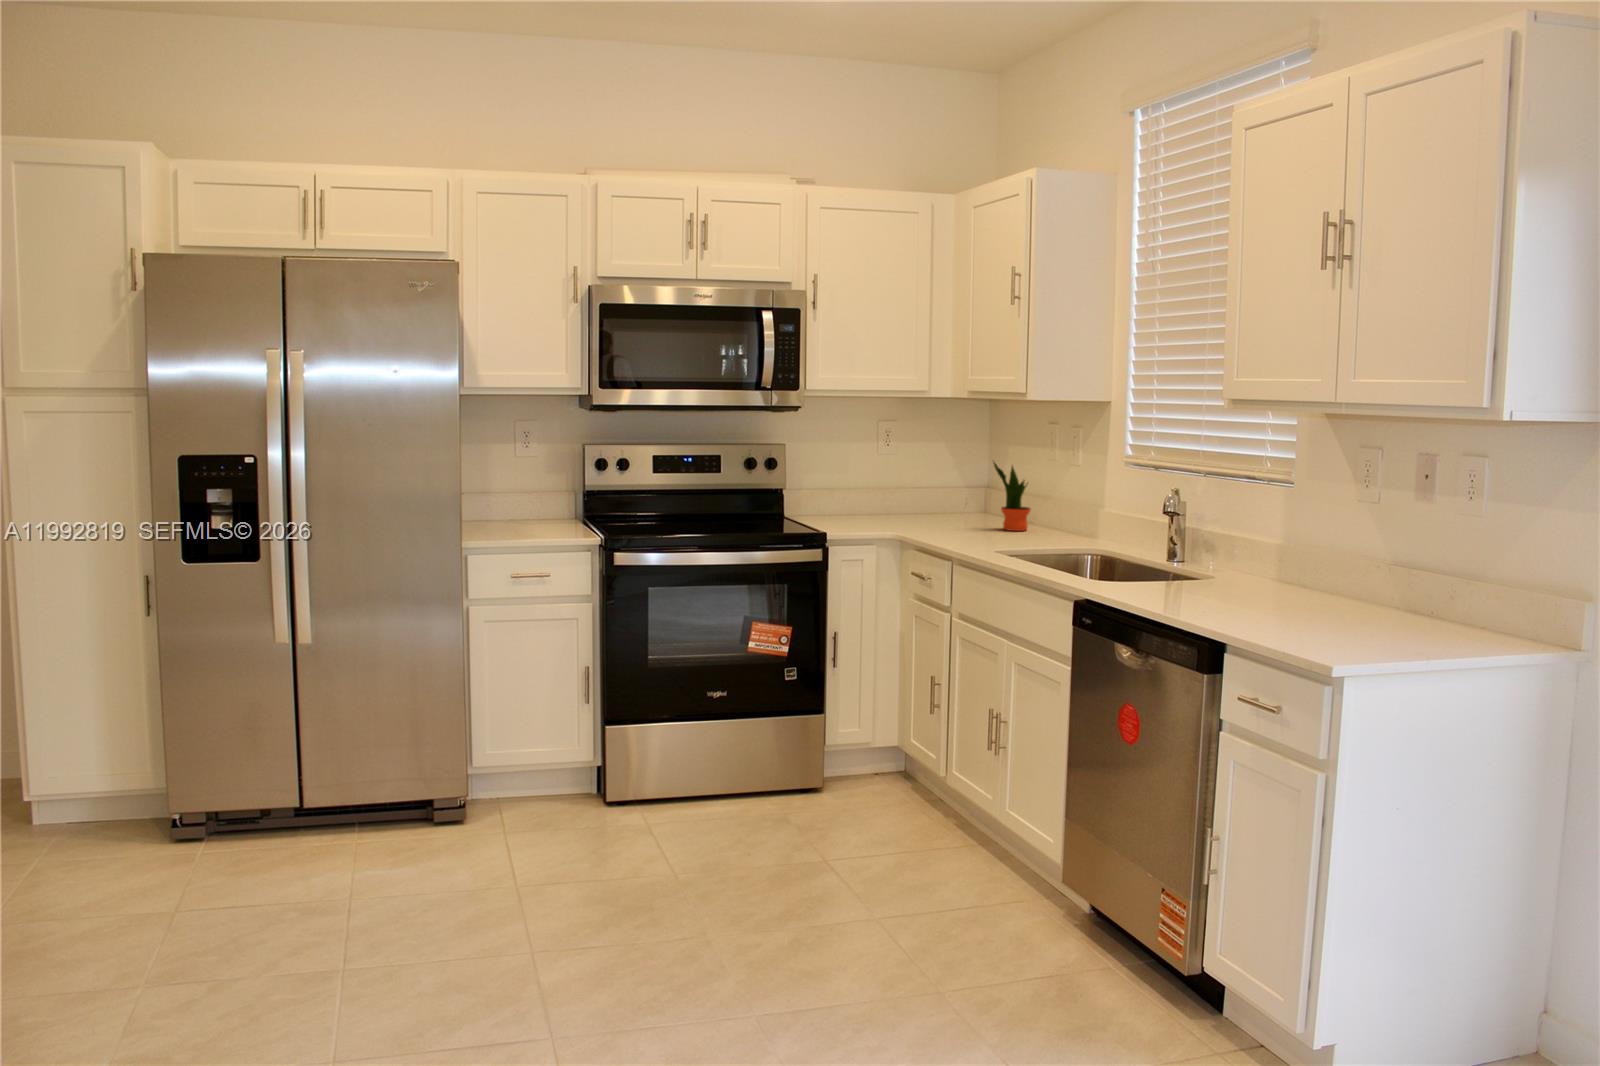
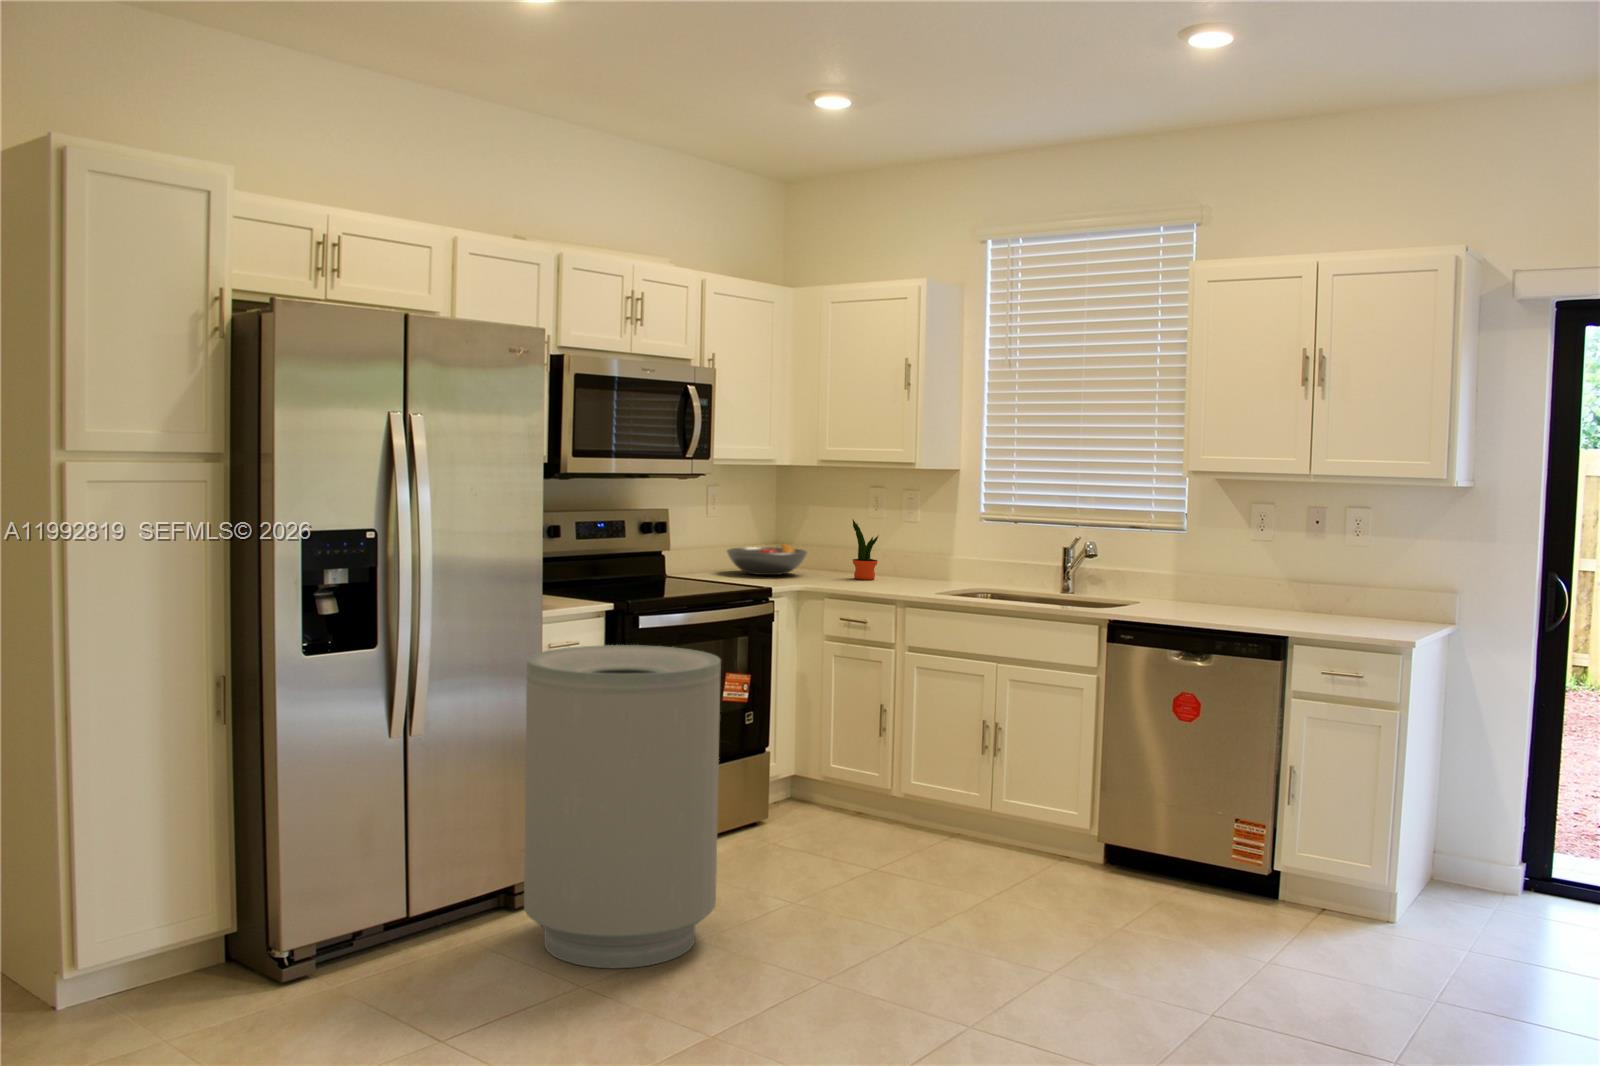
fruit bowl: none [882,485,974,520] -> present [727,543,807,575]
trash can: none [368,575,567,890] -> present [524,645,721,968]

